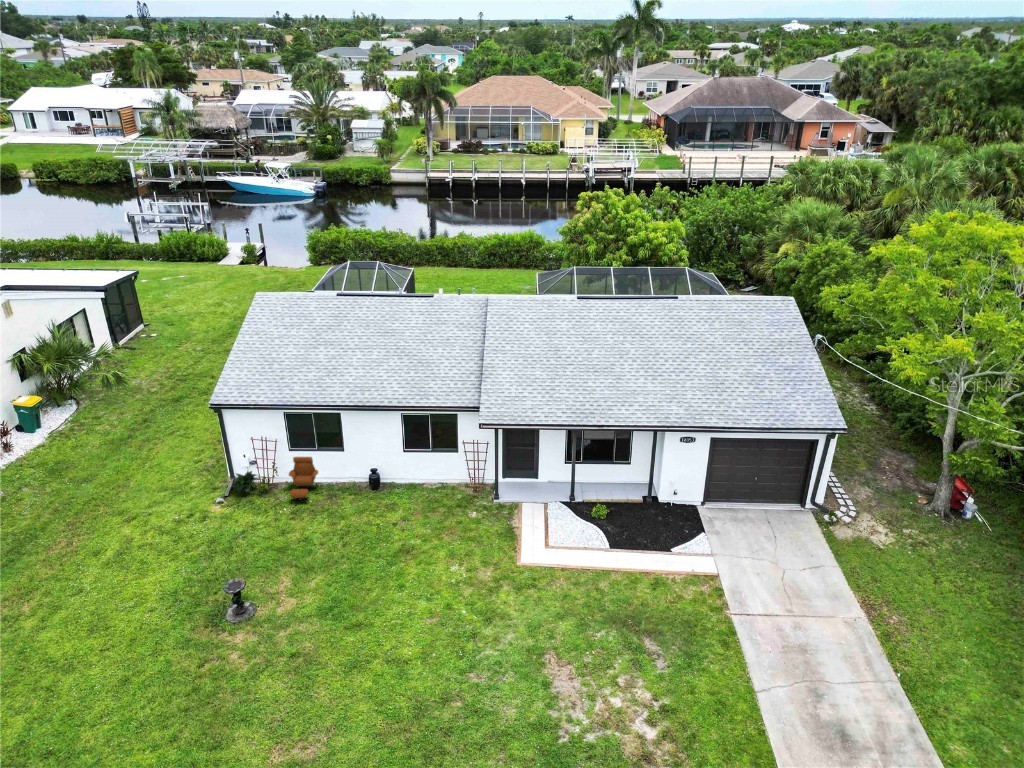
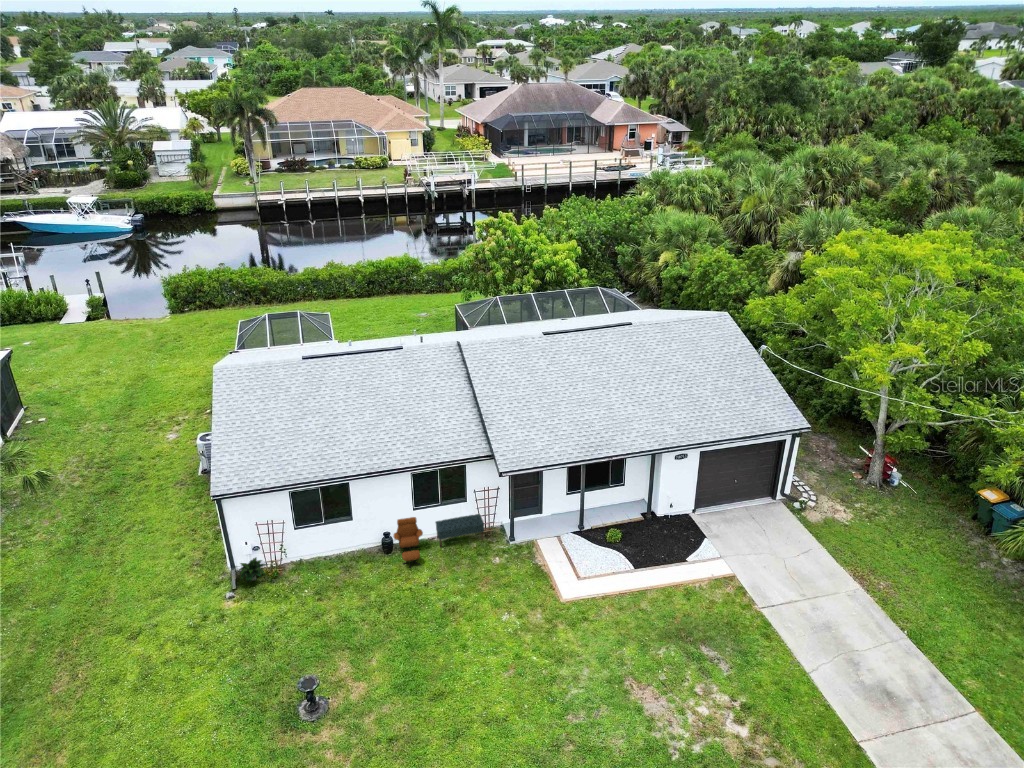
lounge chair: present [289,457,318,506] -> present [394,517,423,568]
bench: none [424,467,472,494] -> present [435,514,484,547]

